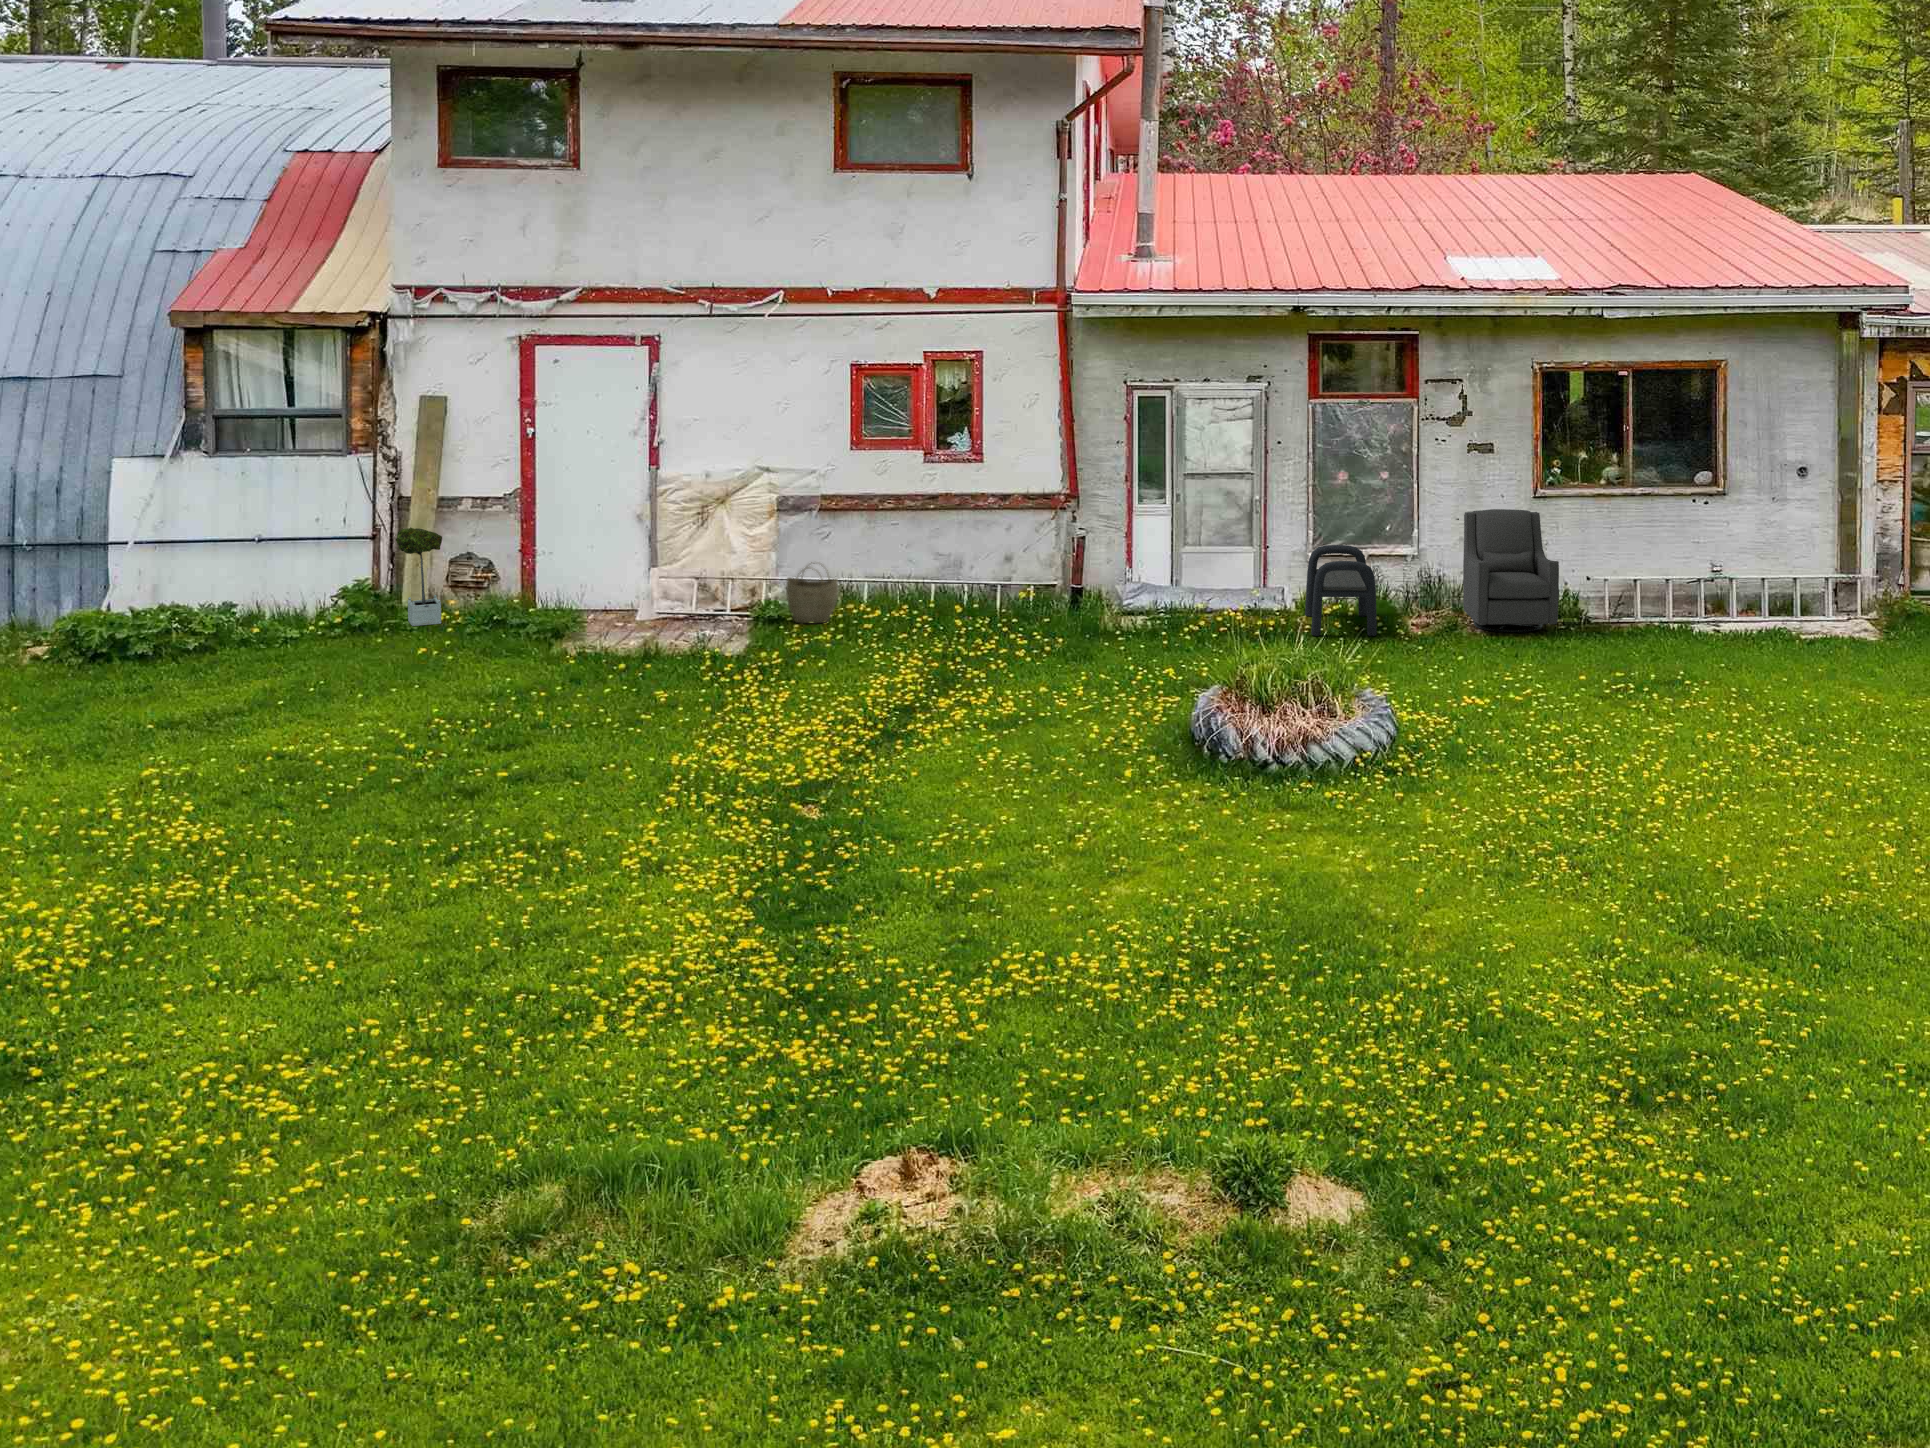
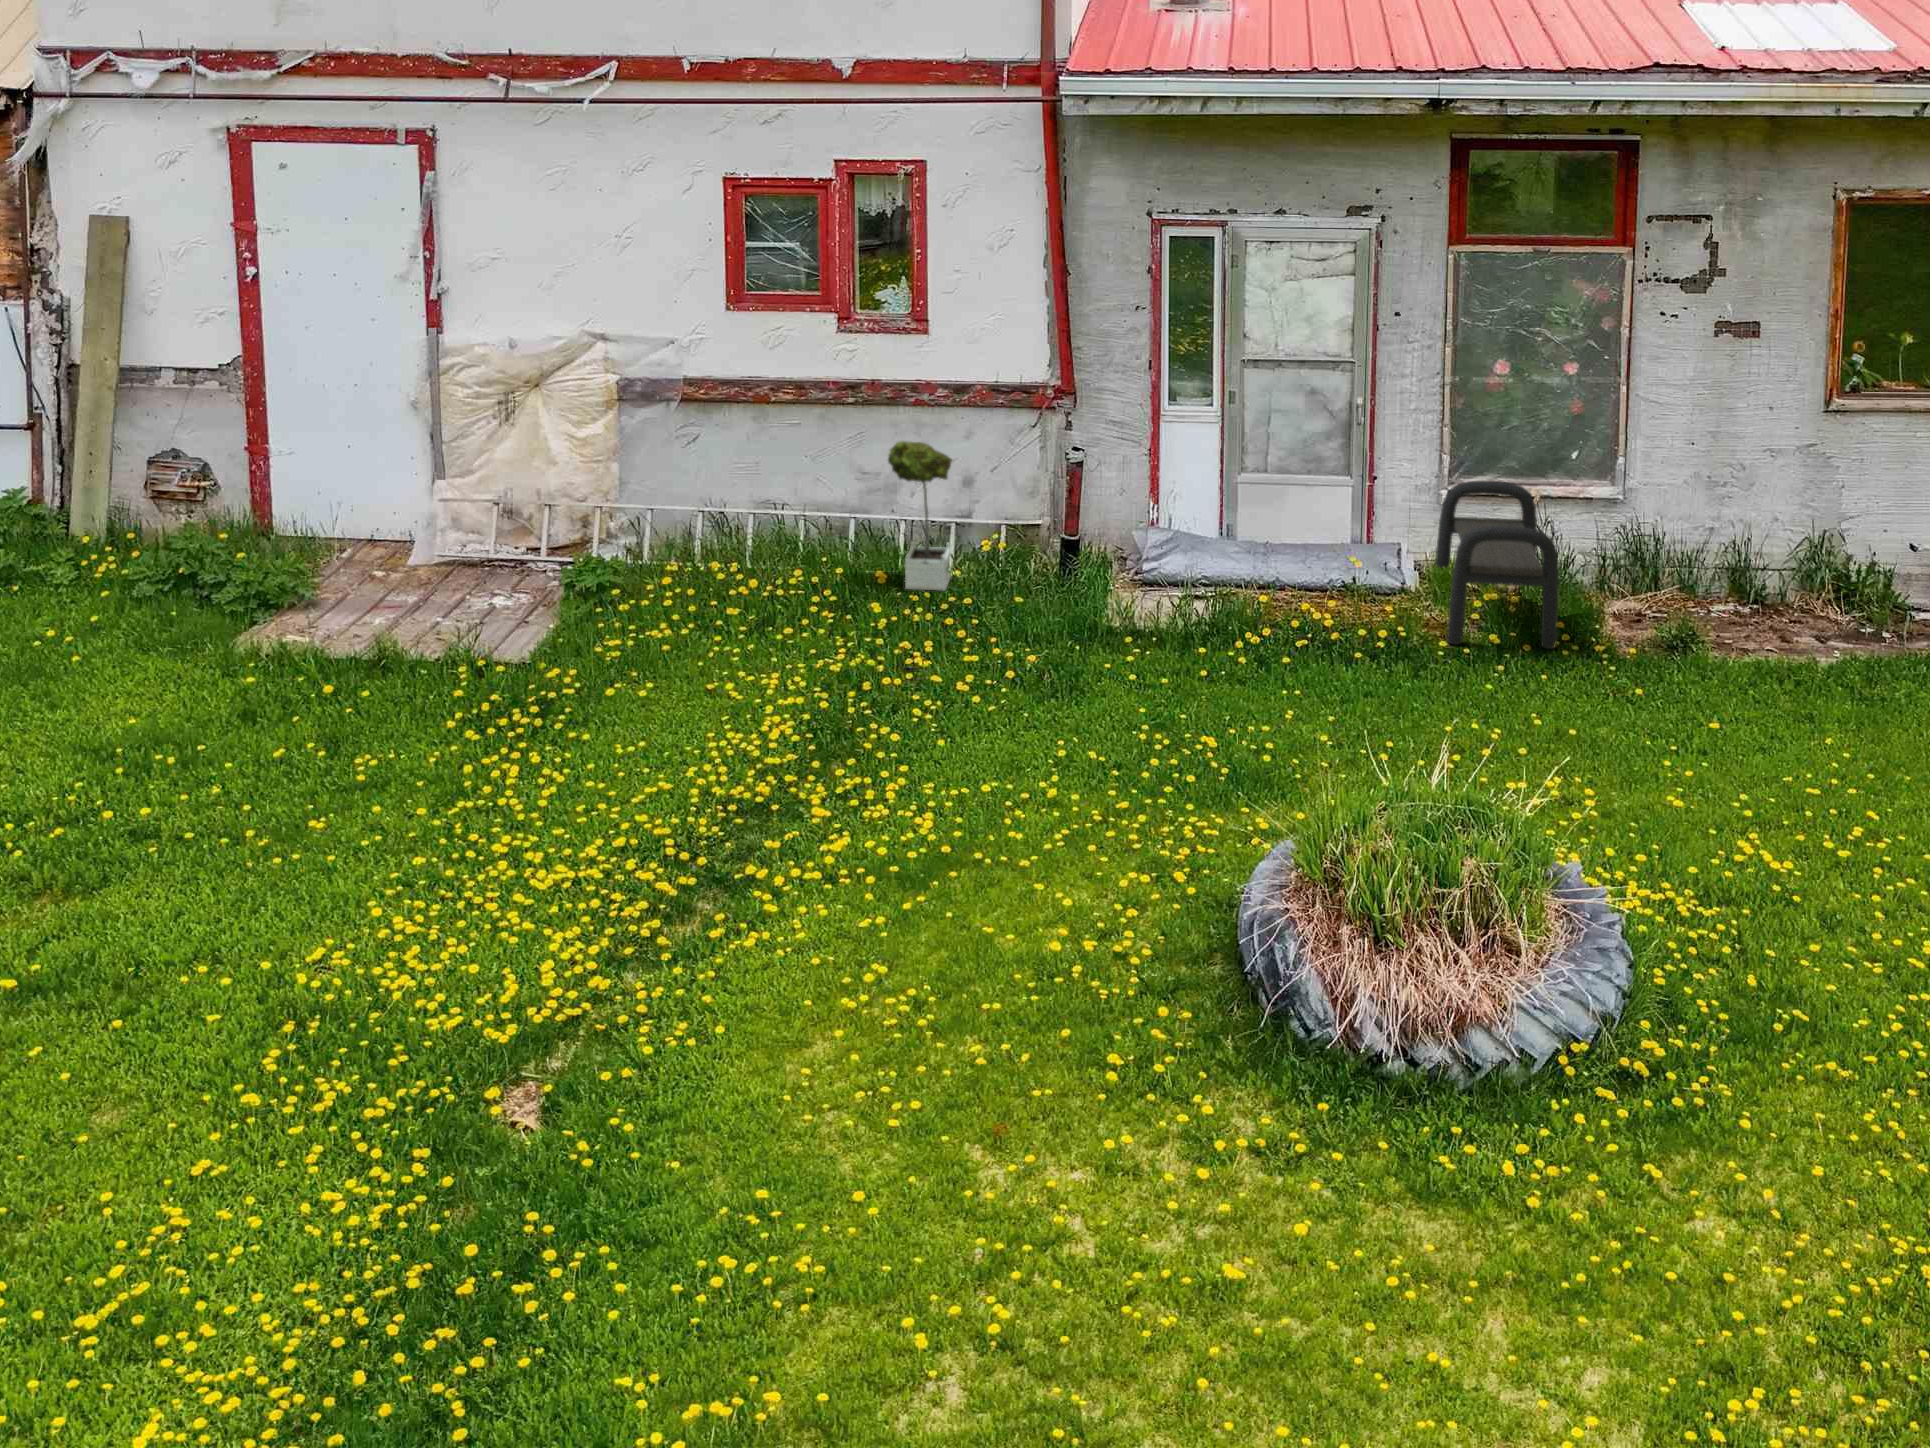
chair: present [1463,509,1559,633] -> none [1699,432,1879,650]
potted tree: present [396,527,442,626] -> present [888,441,952,591]
woven basket: present [786,562,838,623] -> none [623,482,703,580]

